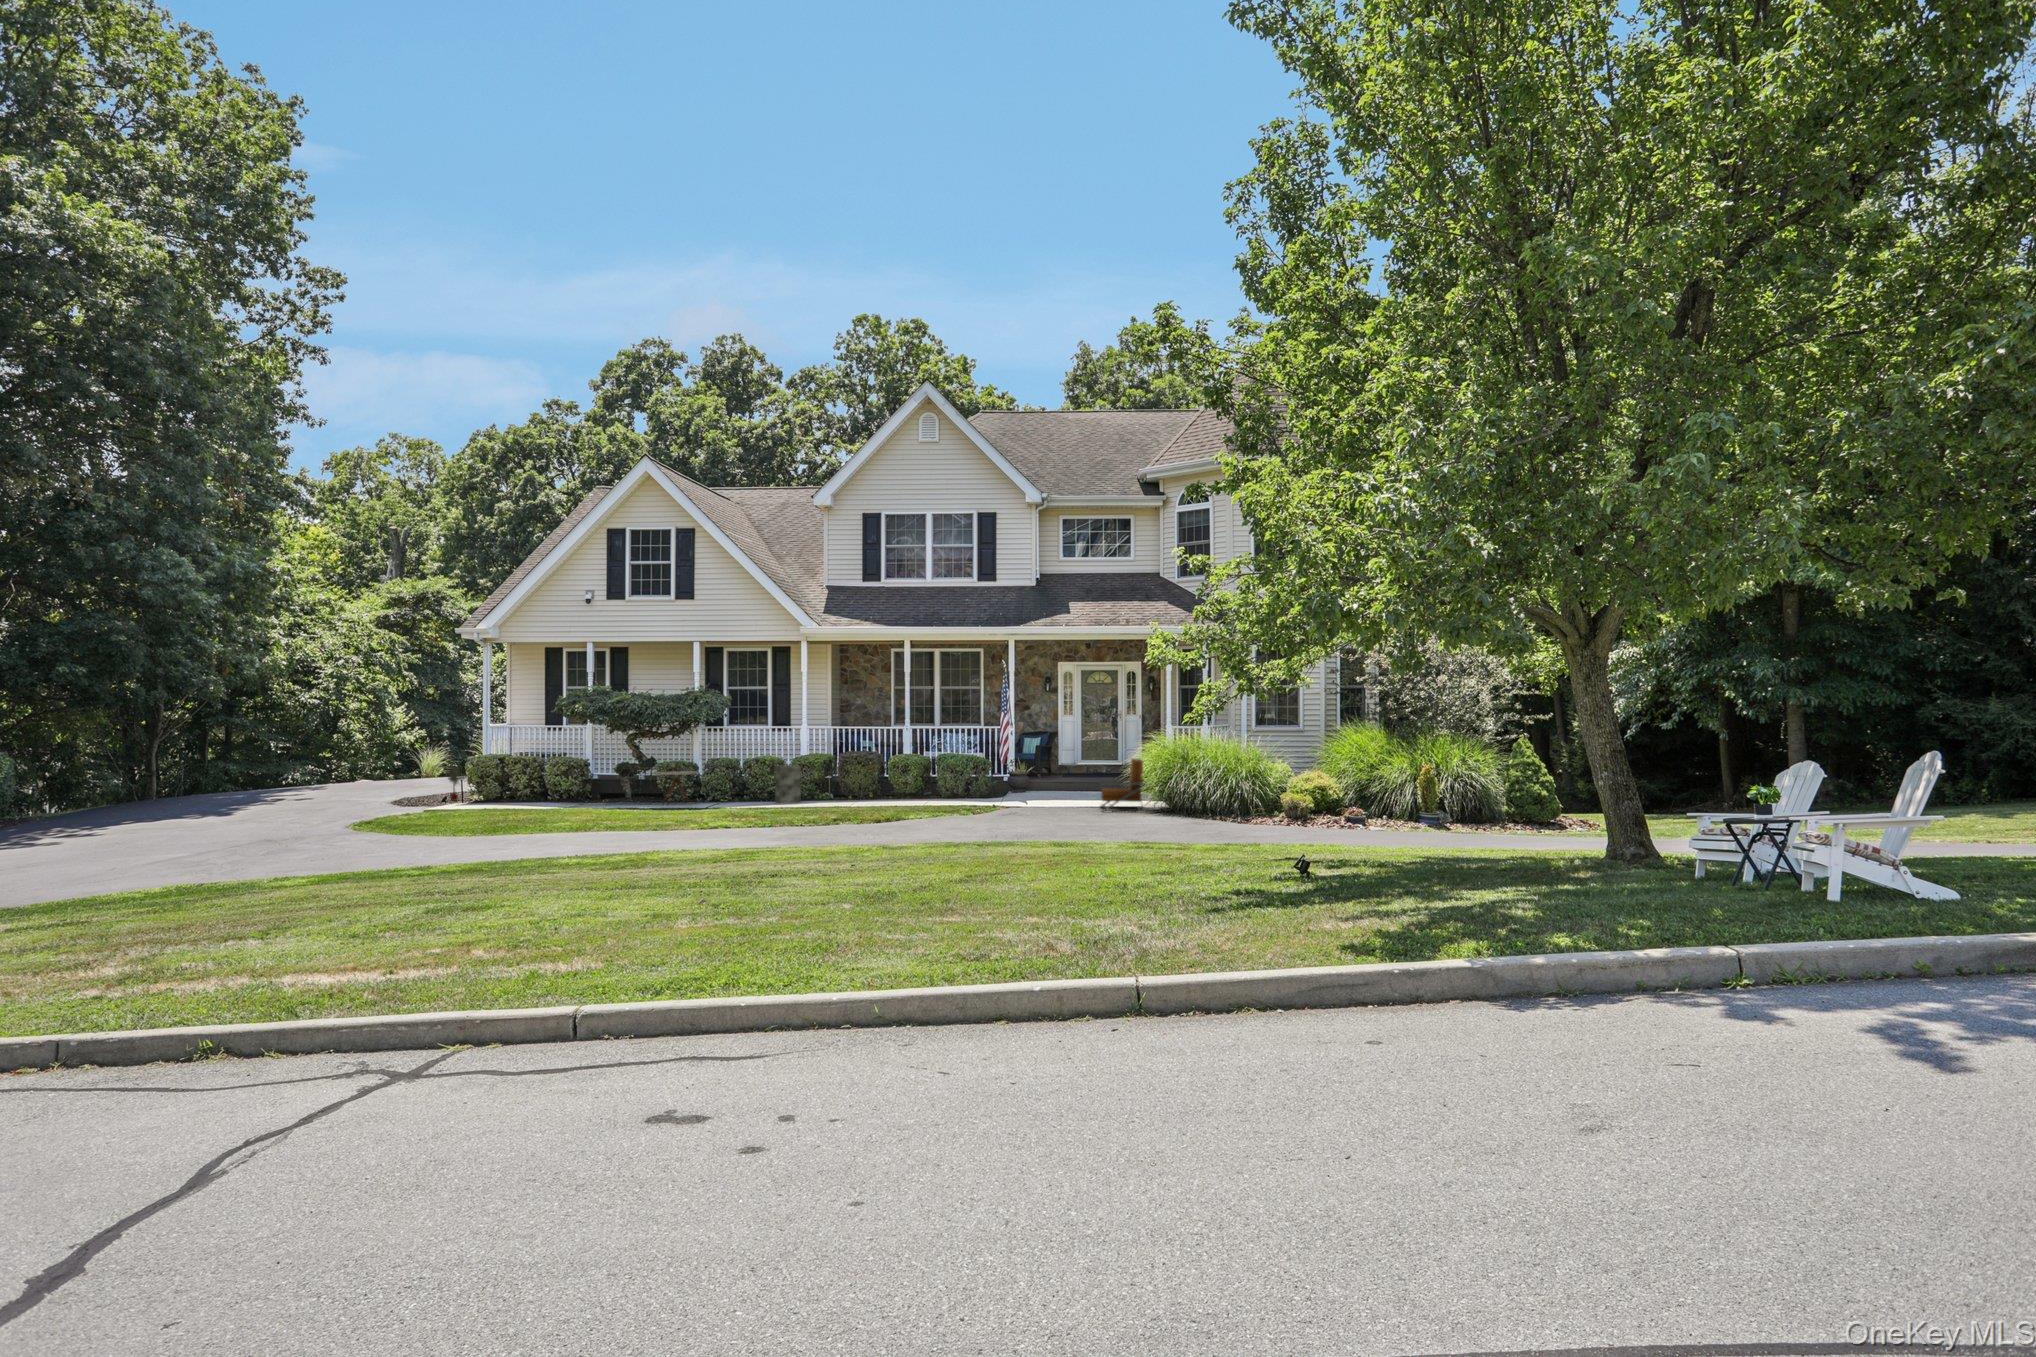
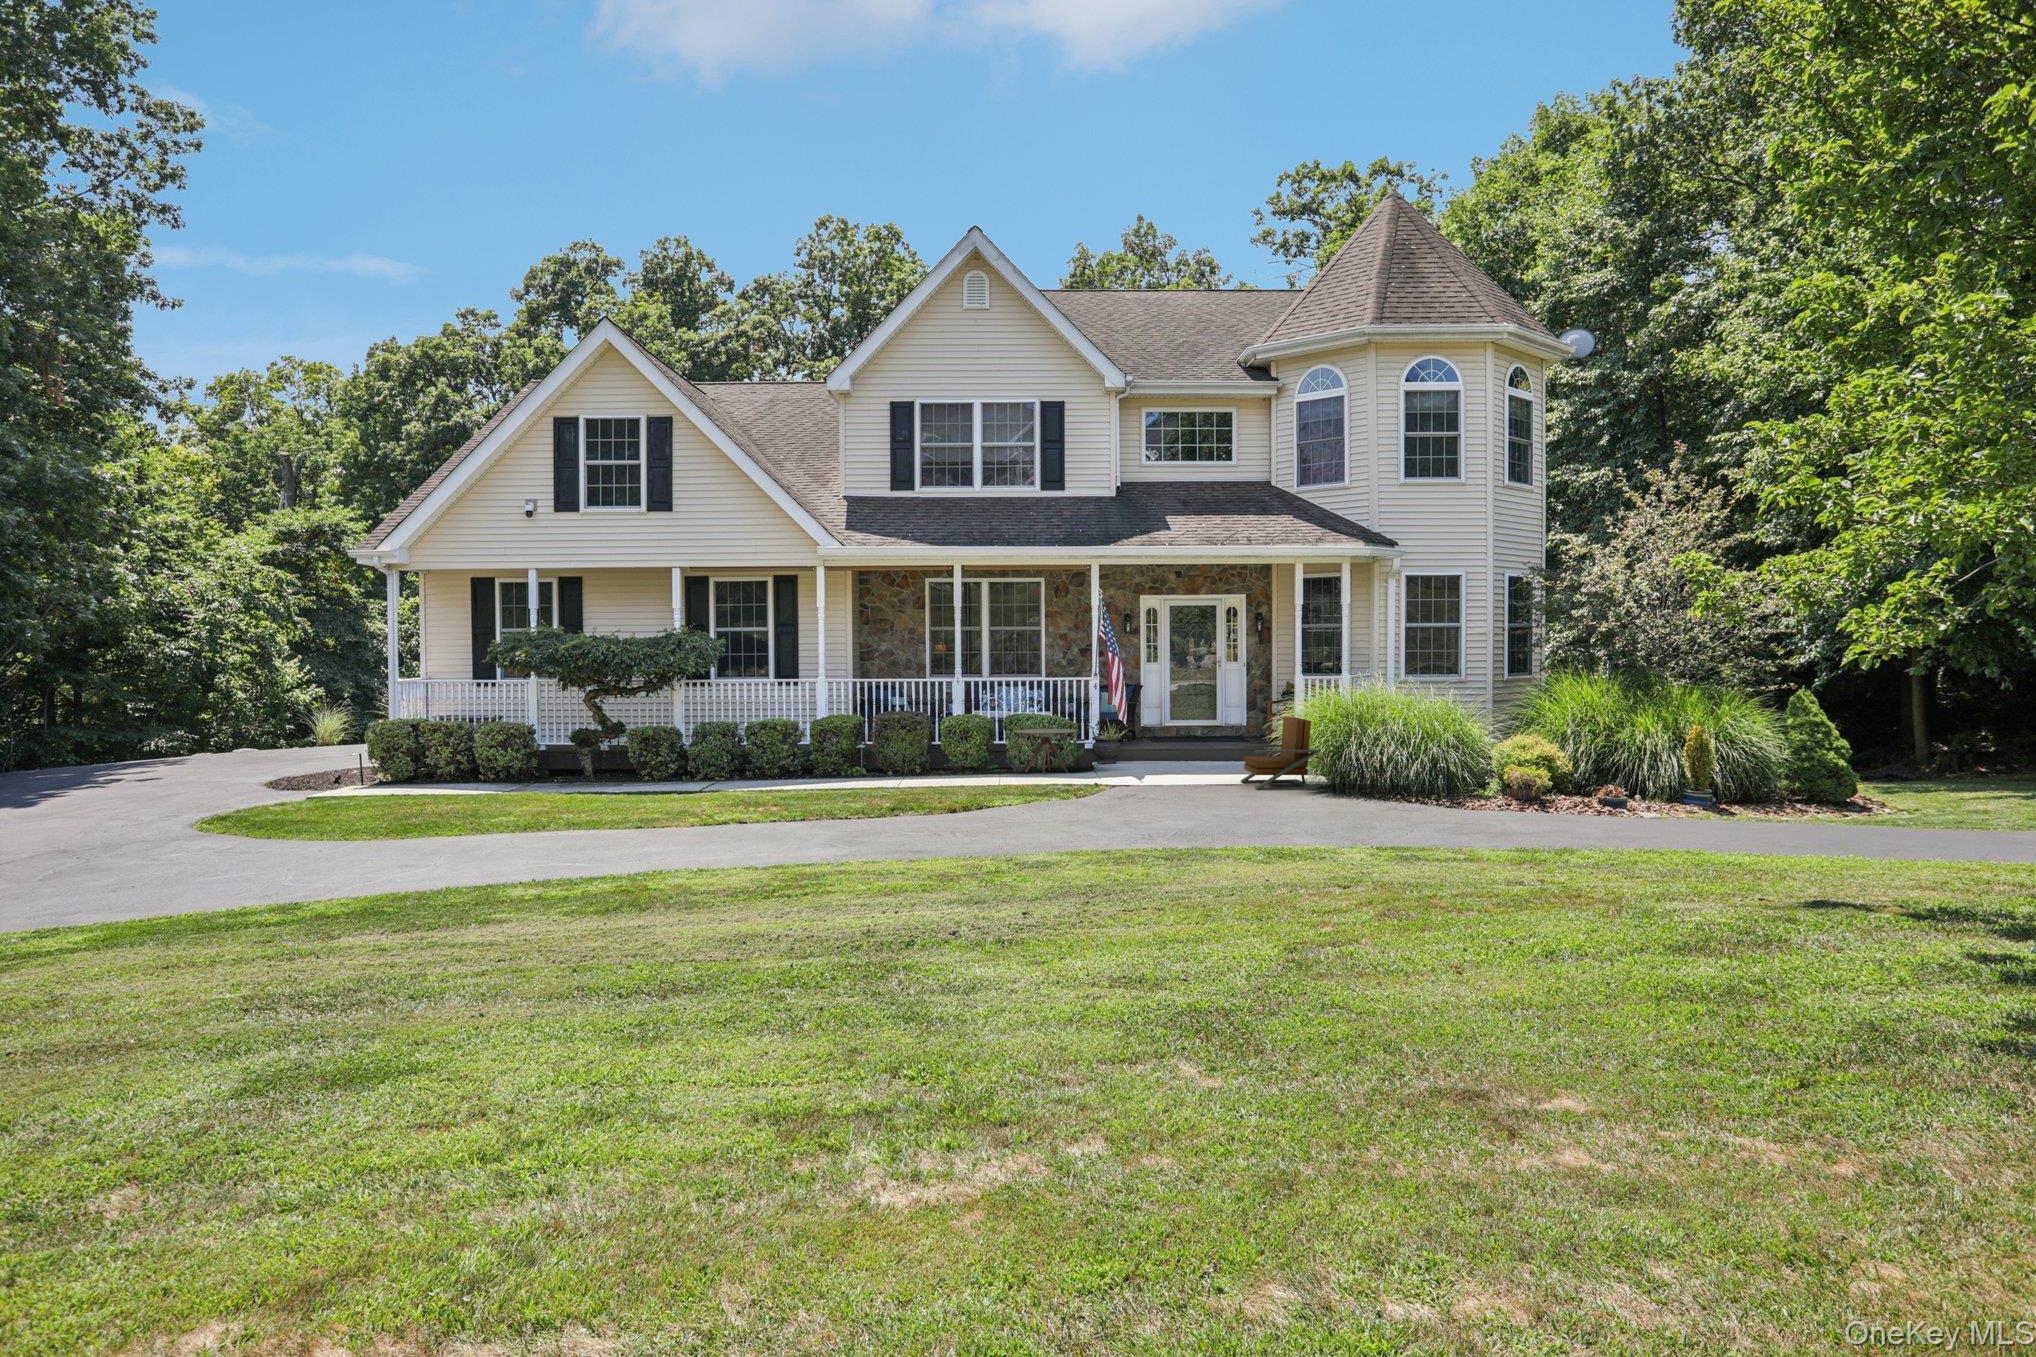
potted tree: present [448,764,468,801] -> none [343,727,376,781]
trash can: present [775,765,801,803] -> none [788,727,822,778]
round table: present [654,771,699,802] -> present [1015,729,1077,775]

